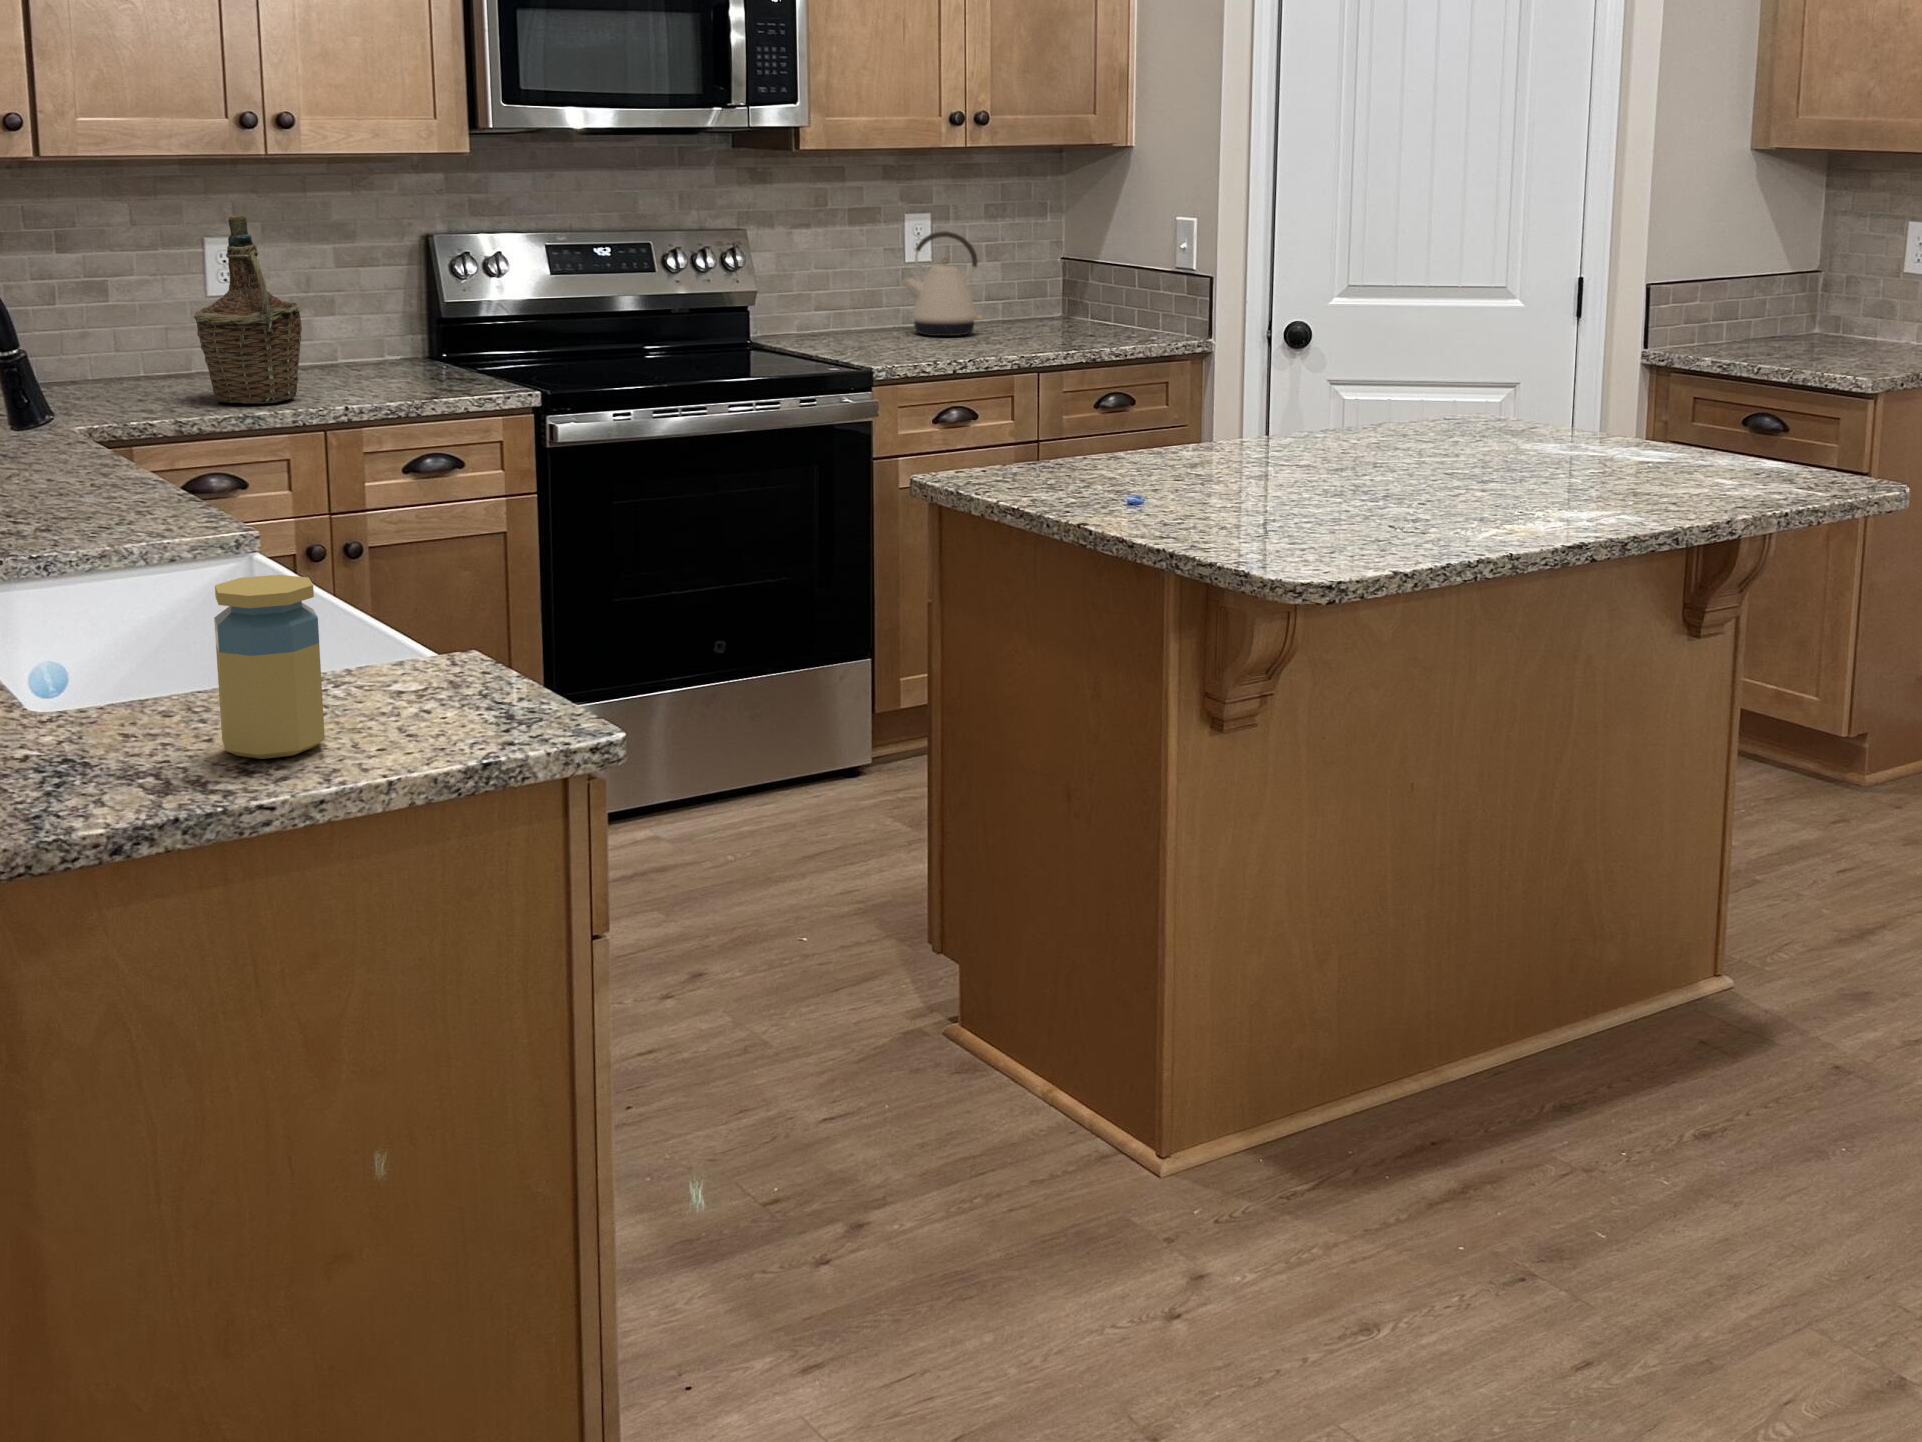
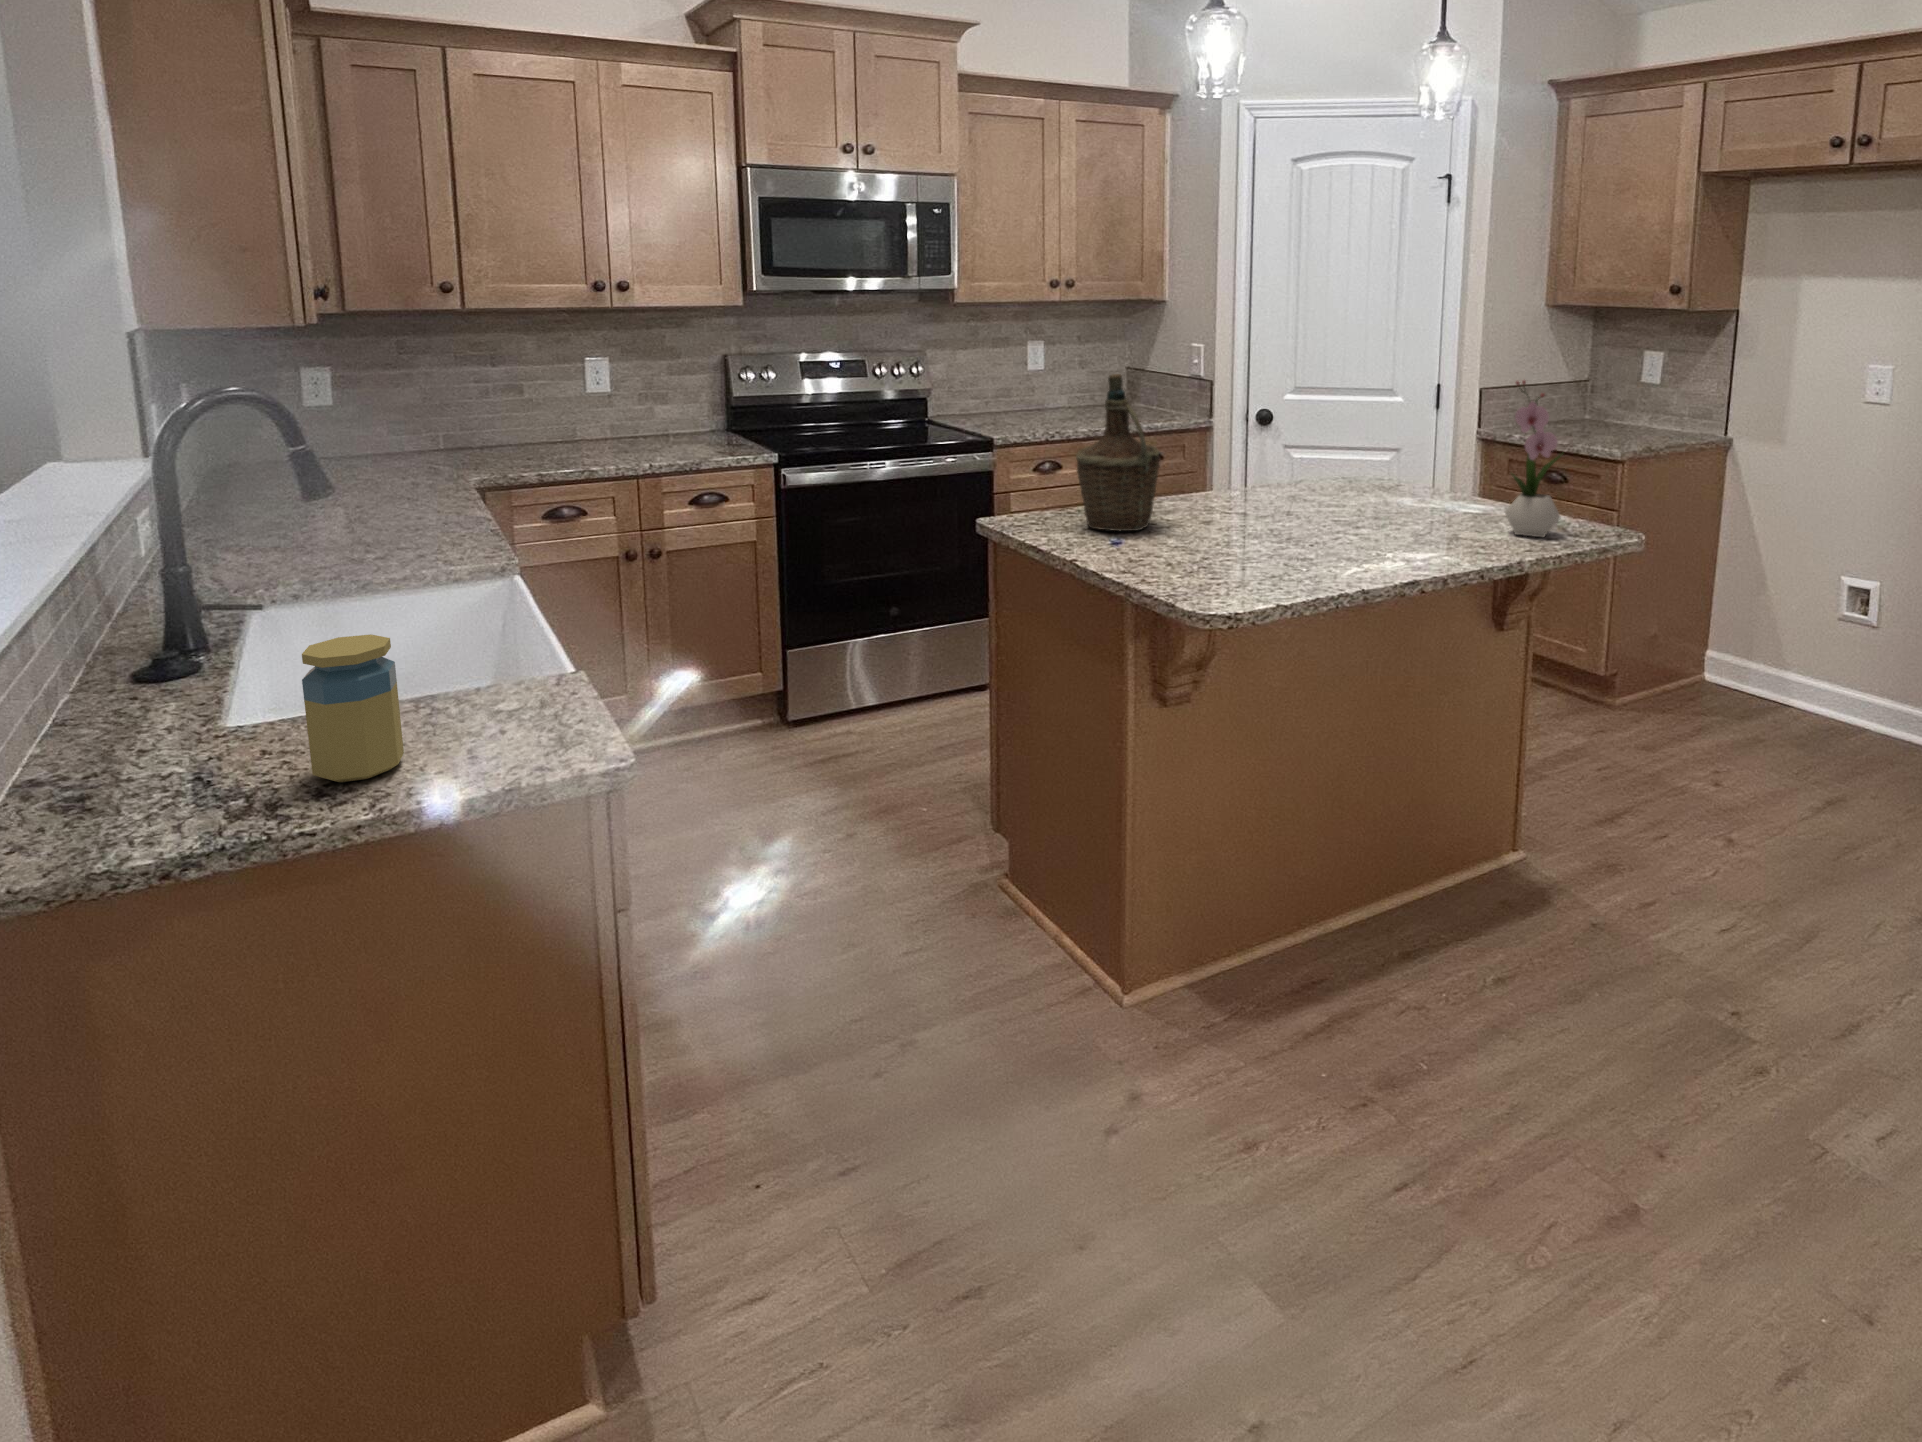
bottle: present [194,215,302,404] -> present [1076,374,1159,531]
kettle: present [903,231,982,336] -> none [1024,353,1073,417]
flower arrangement: none [1703,256,1791,491] -> present [1505,380,1562,537]

